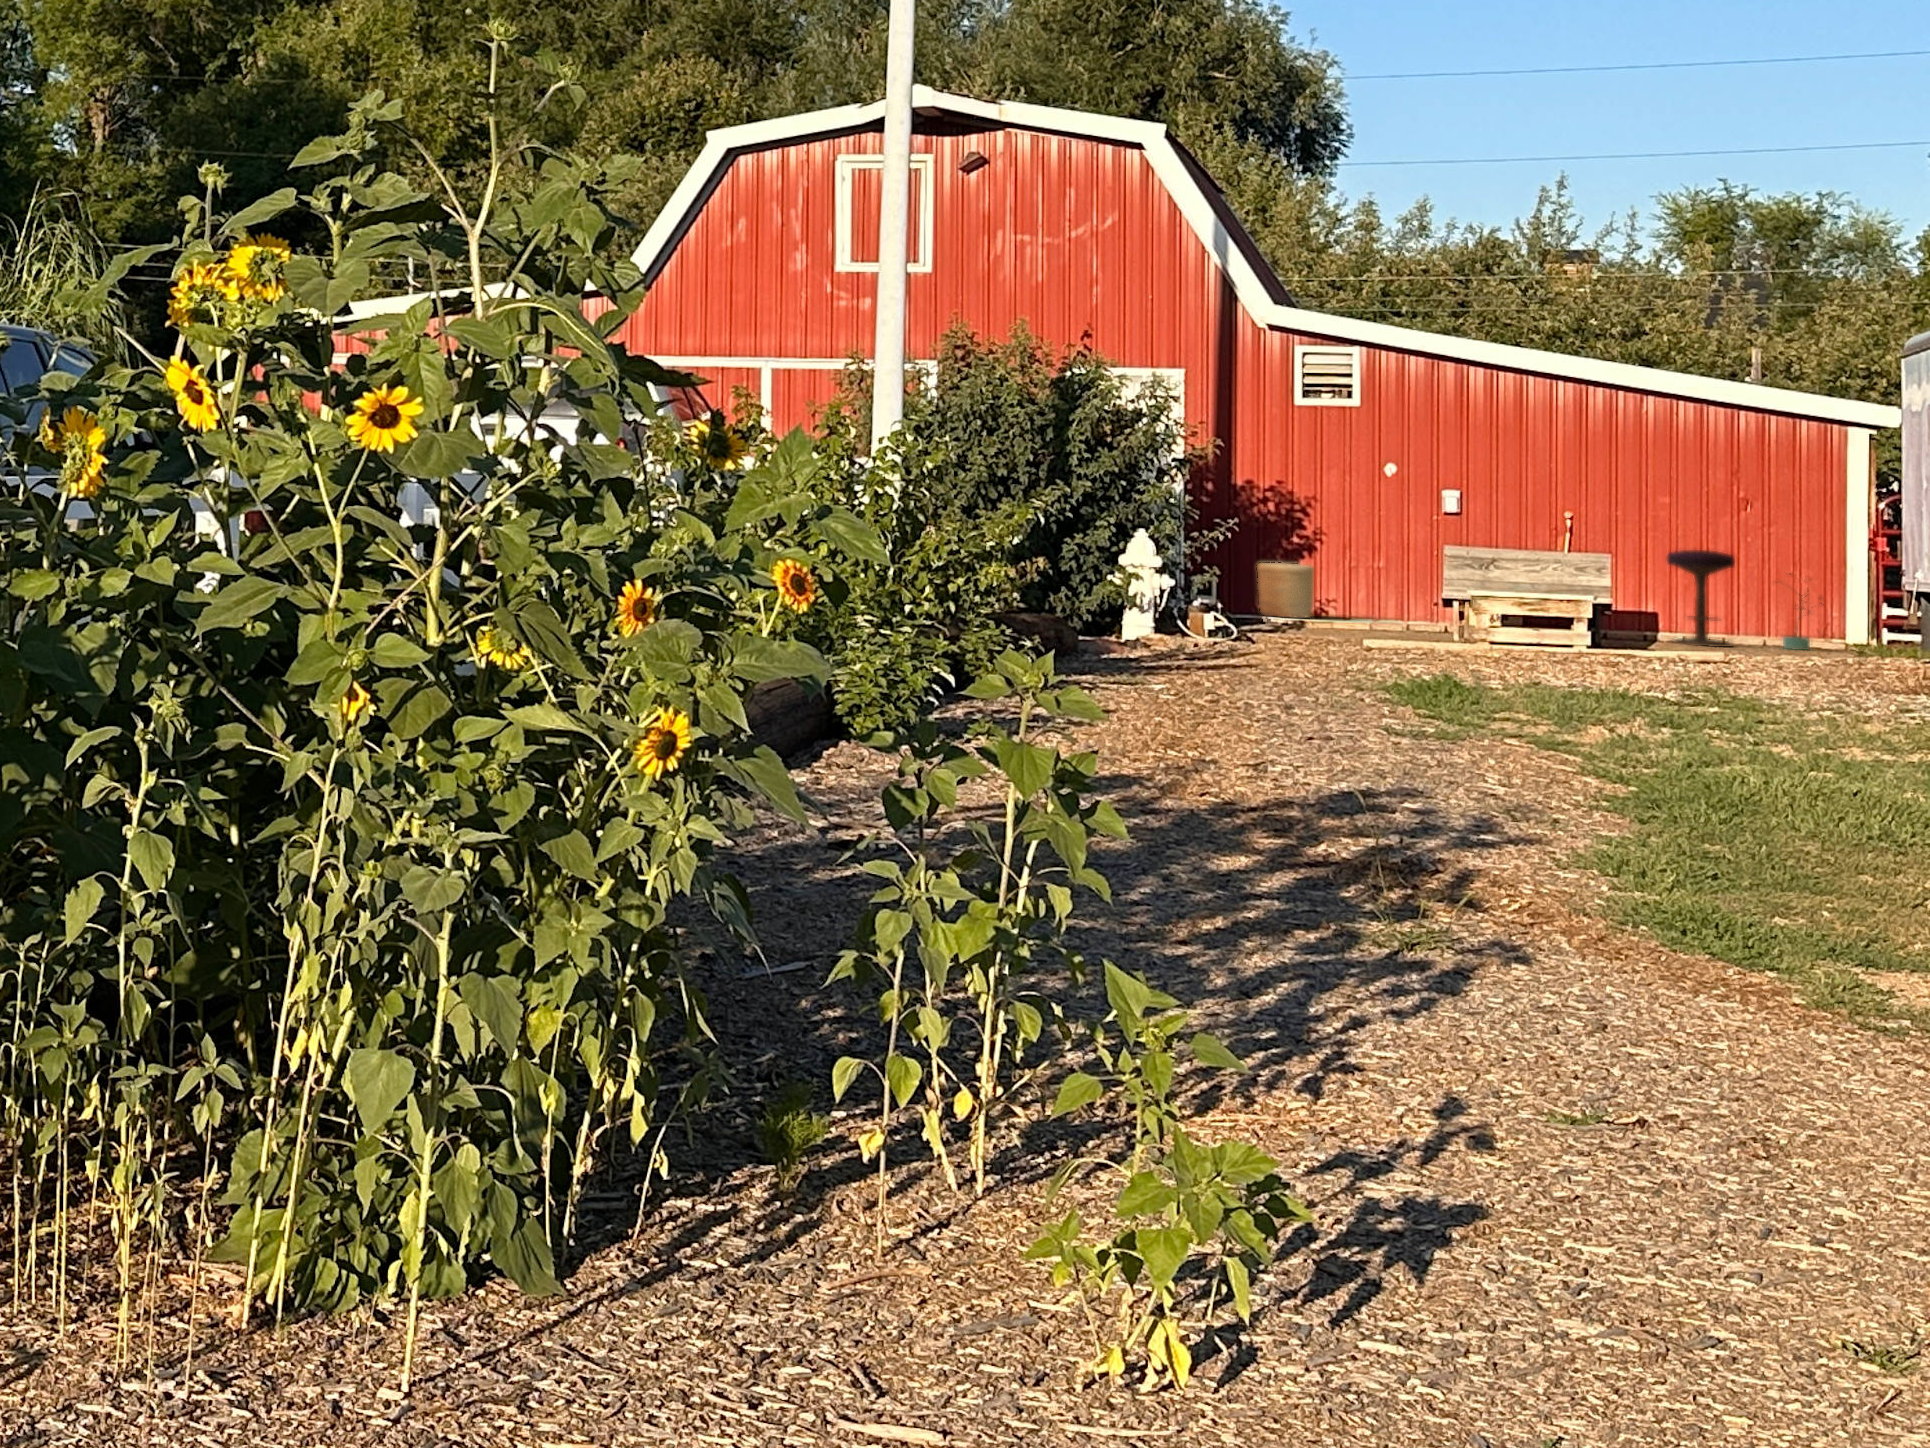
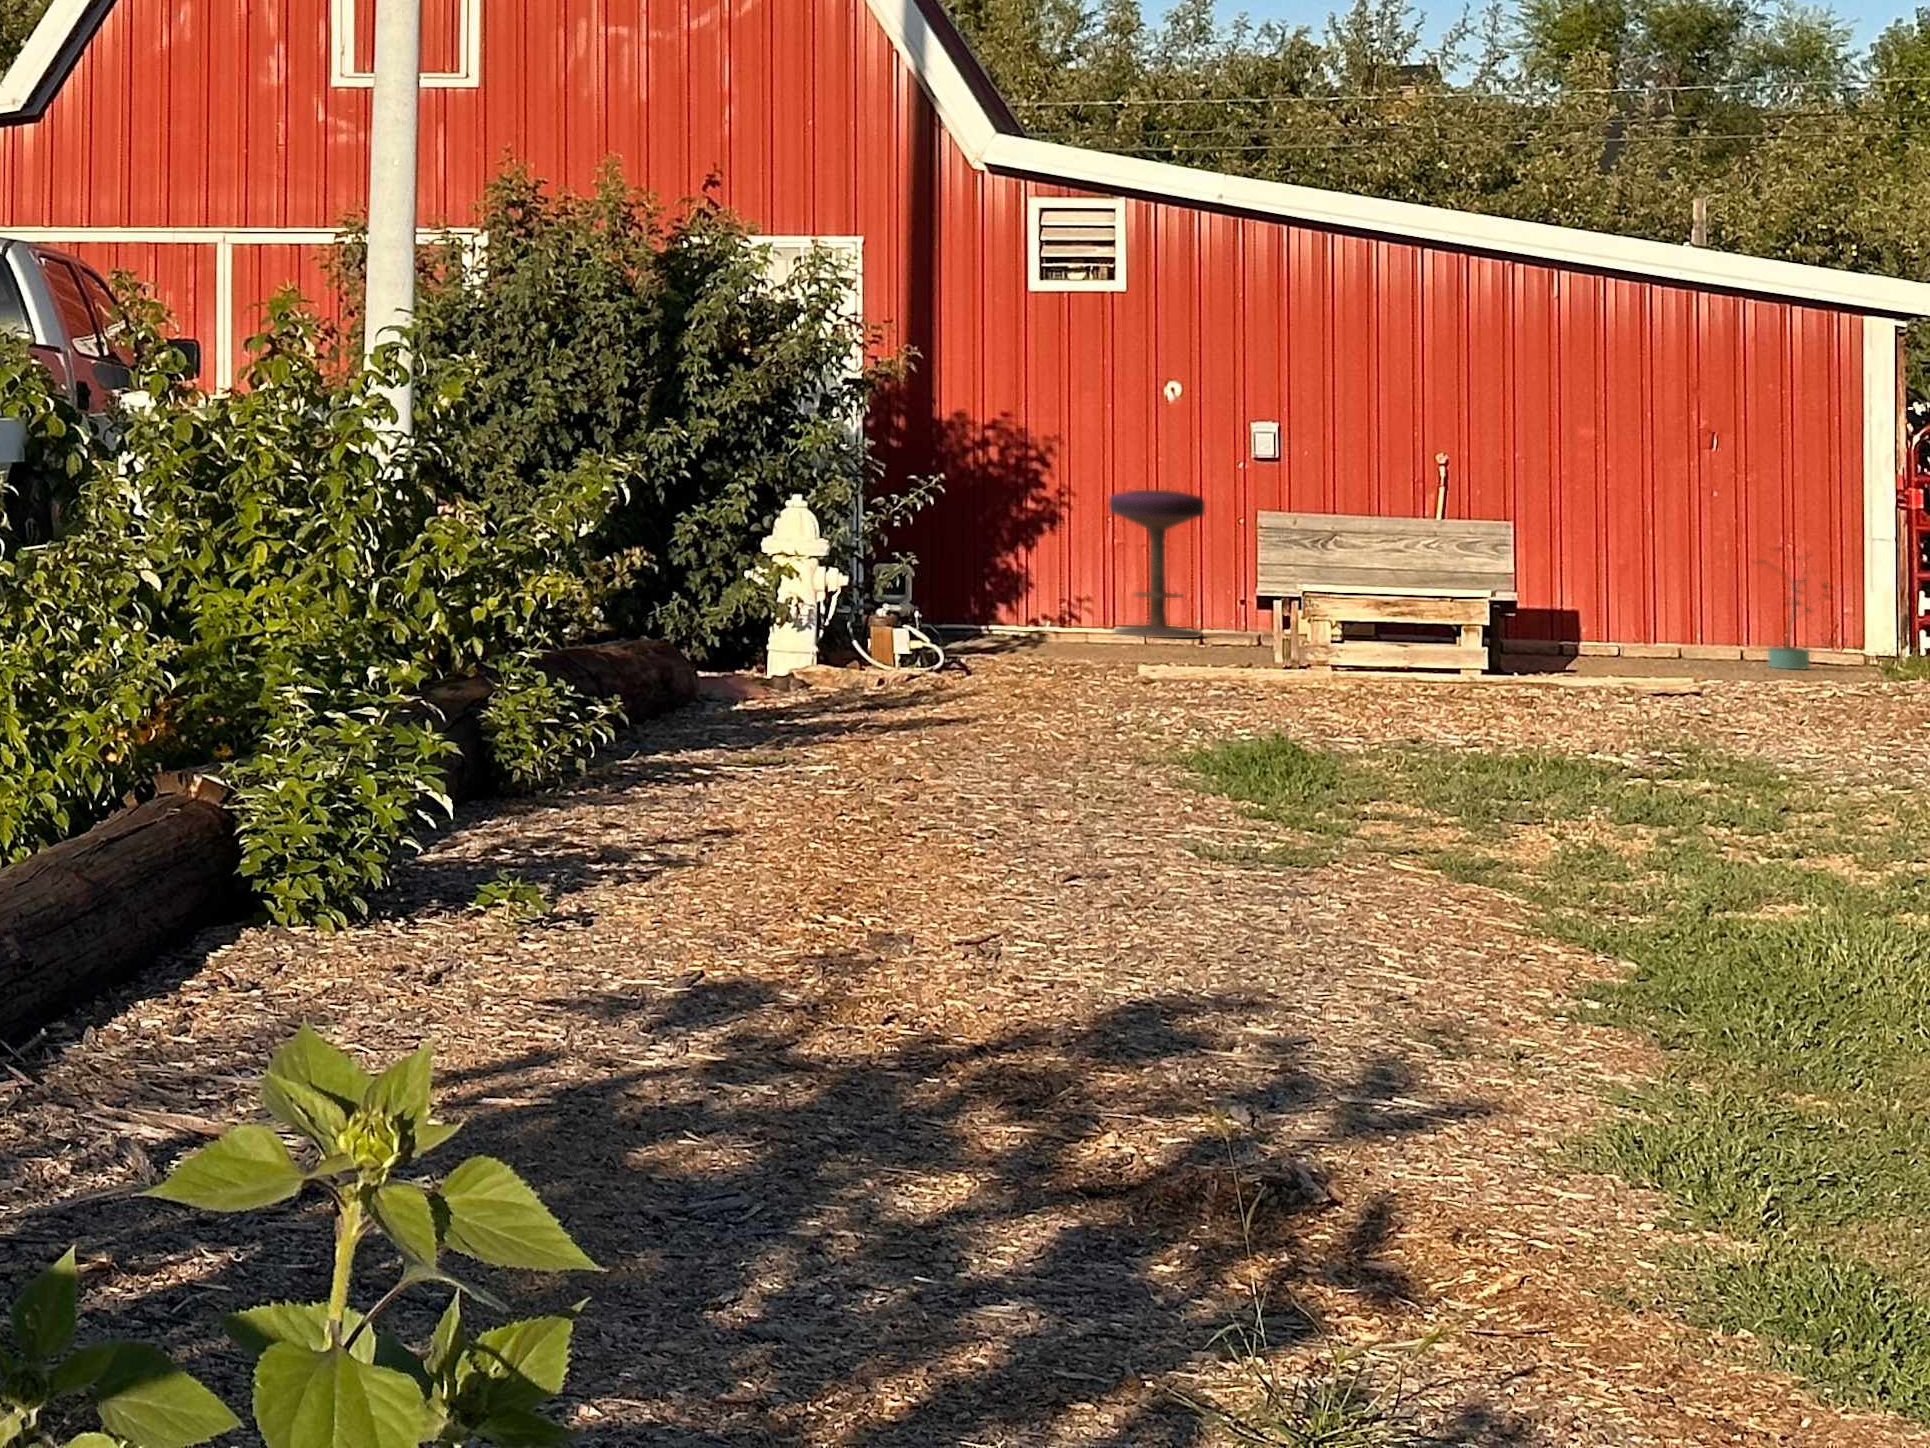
stool: present [1667,550,1735,647] -> present [1109,490,1205,638]
woven basket: present [1257,563,1314,618] -> none [973,542,1061,630]

